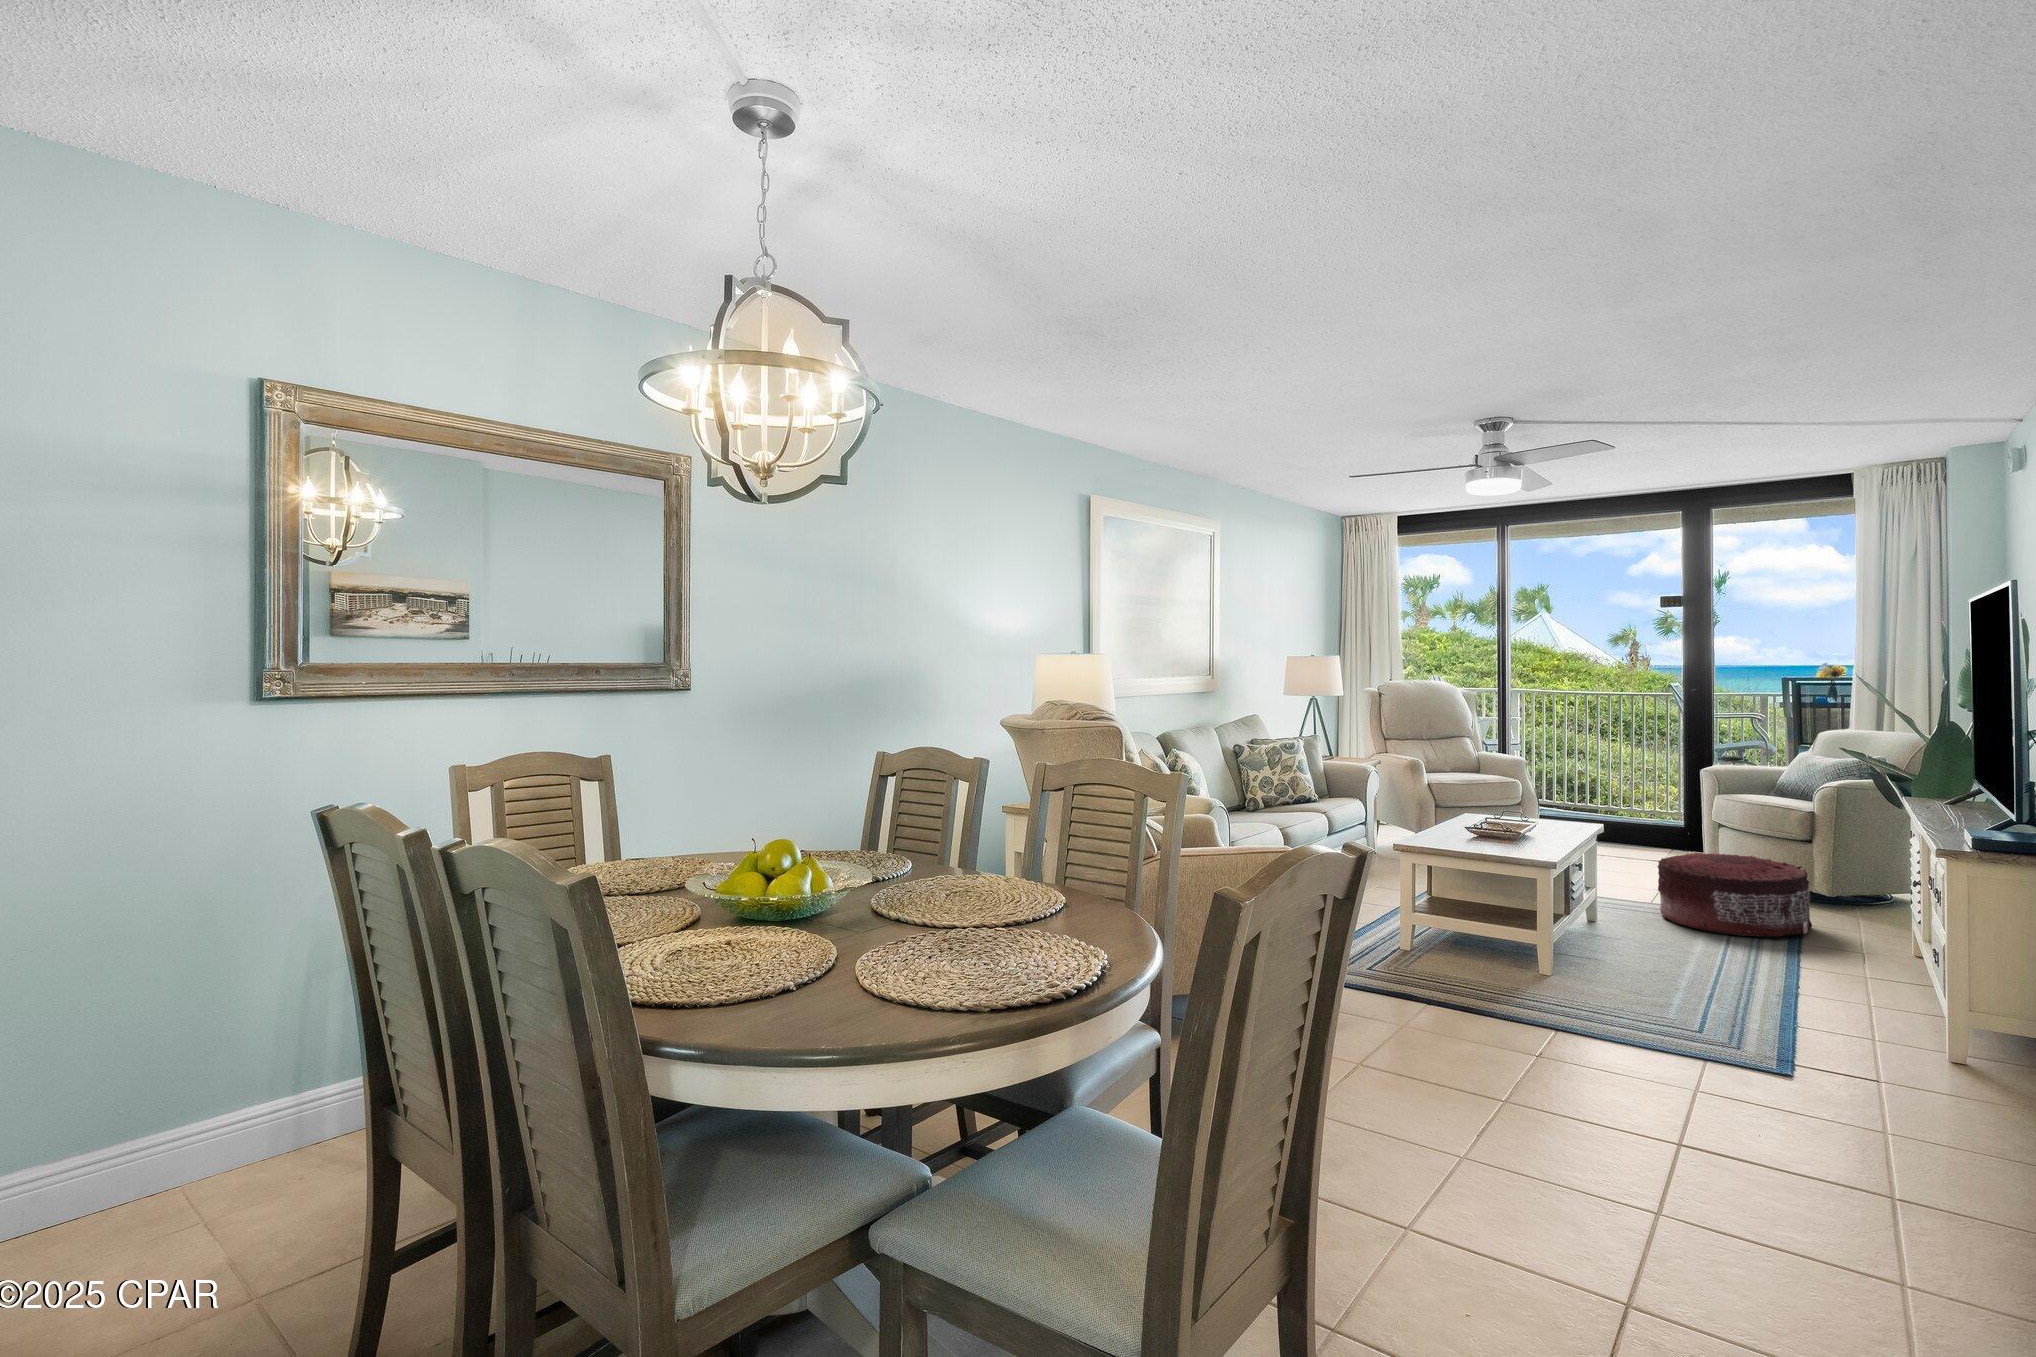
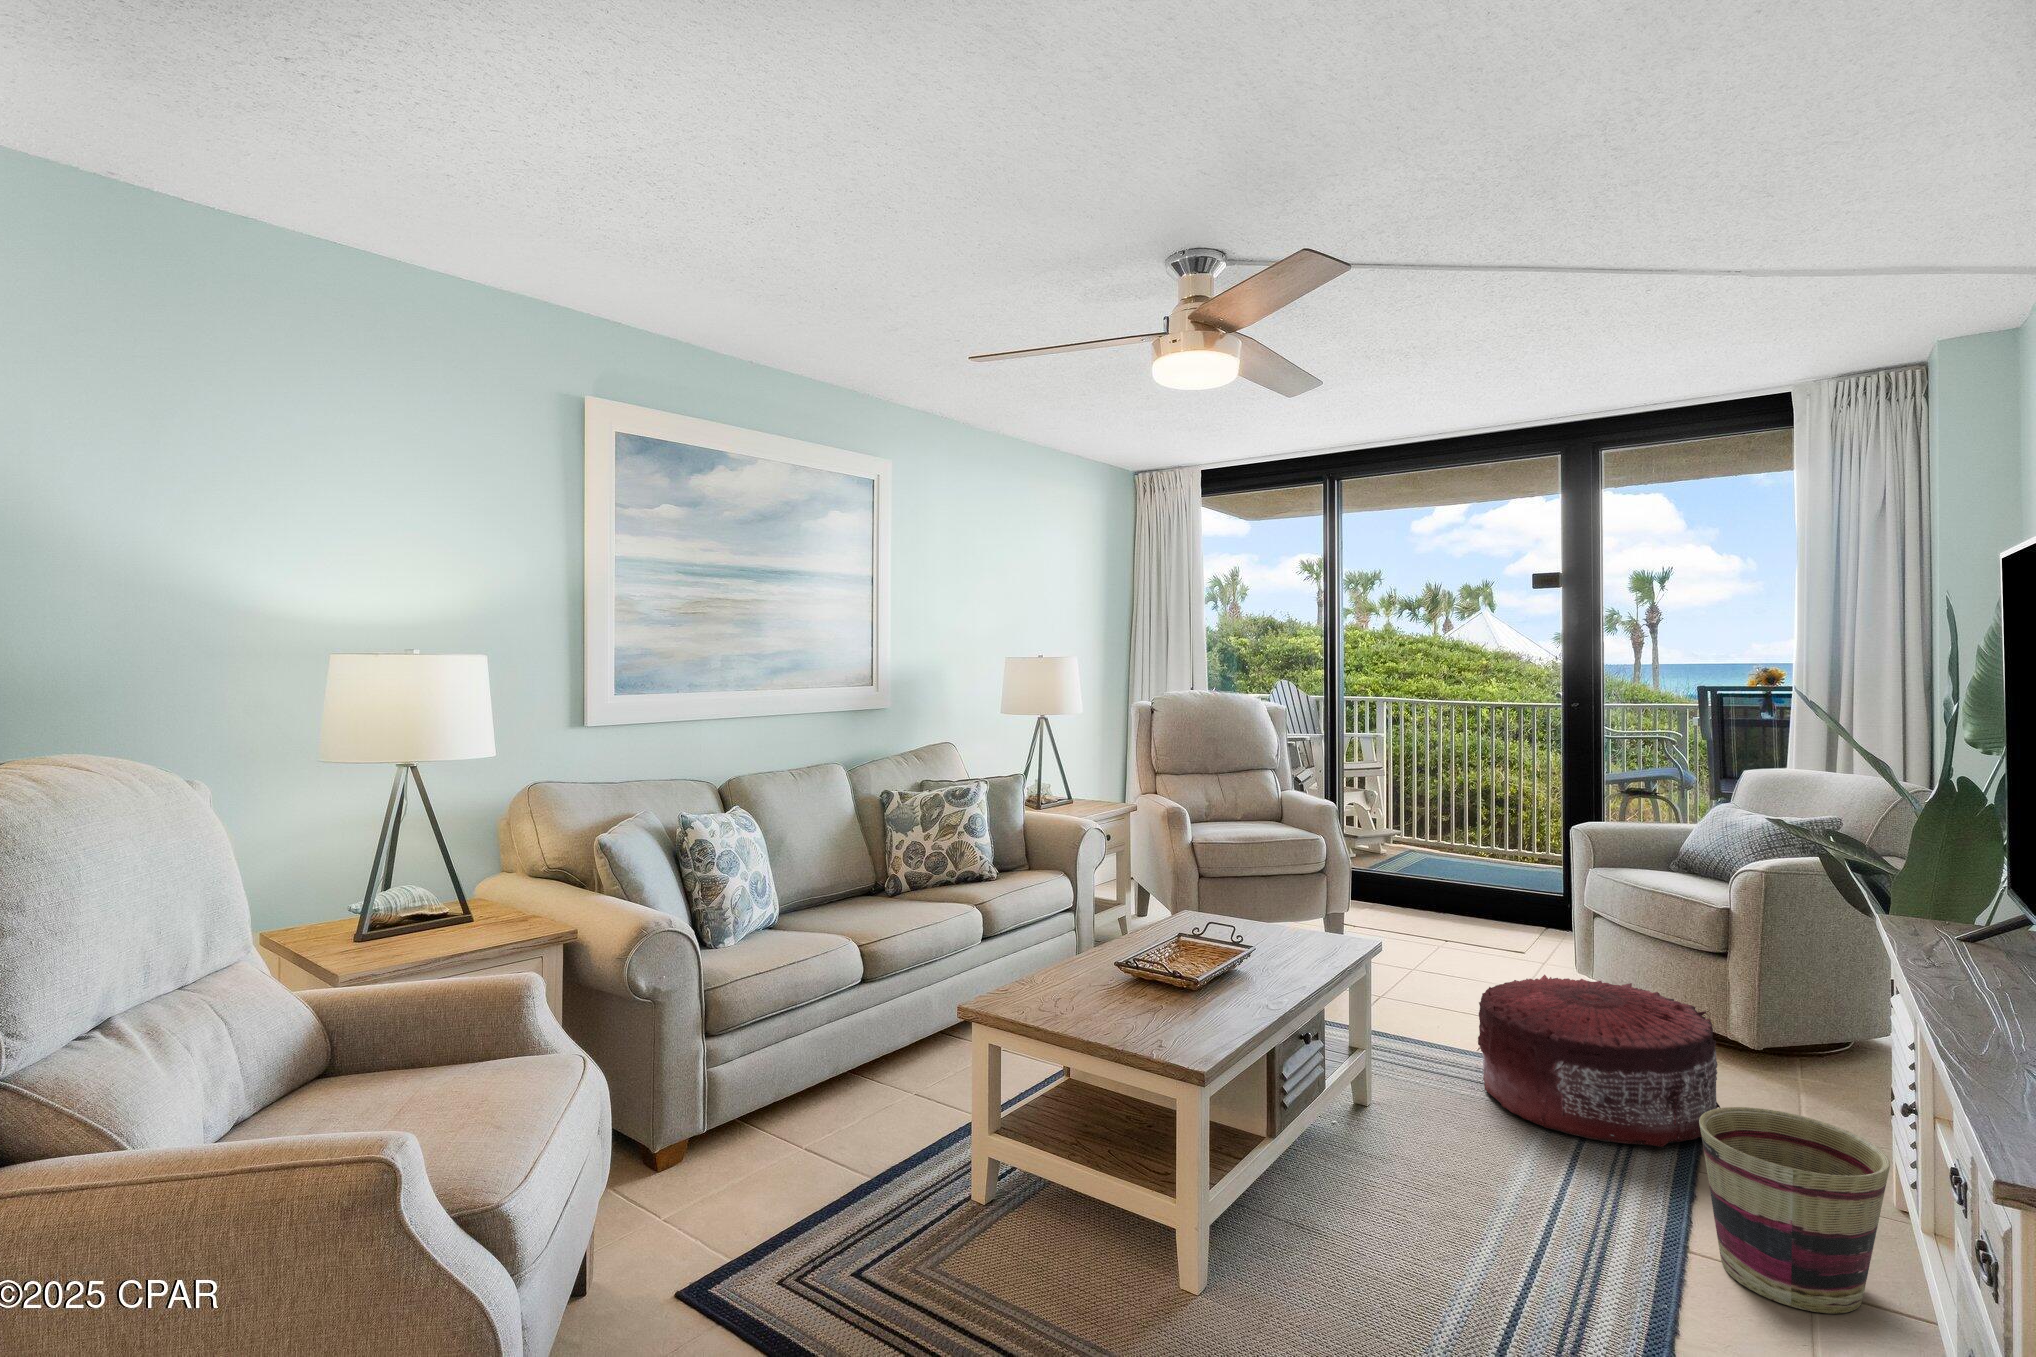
basket: none [1807,897,1910,988] -> present [1699,1107,1890,1313]

